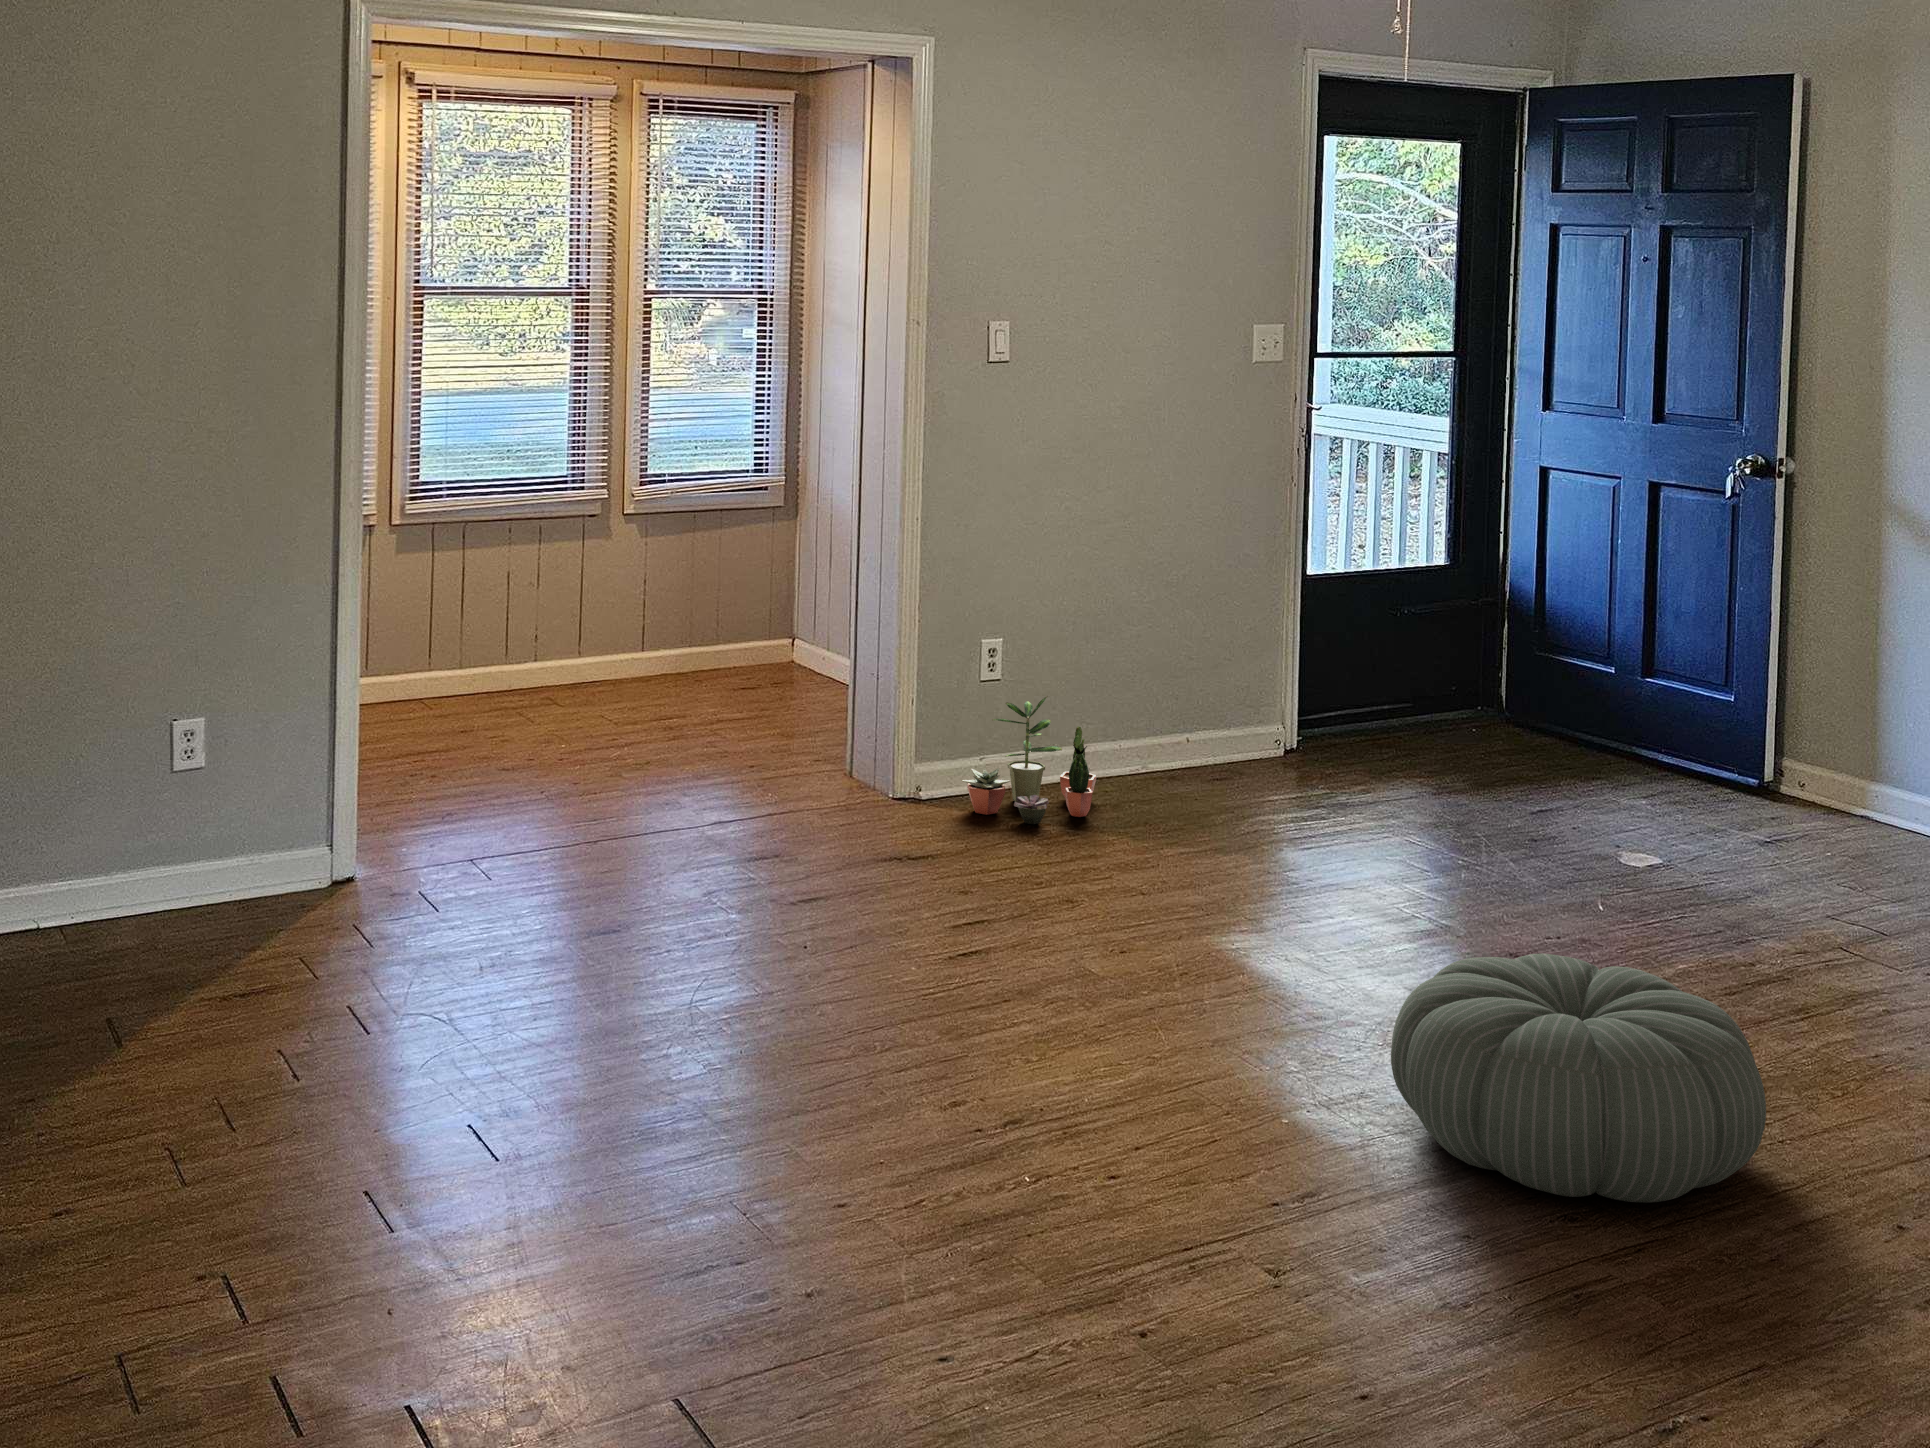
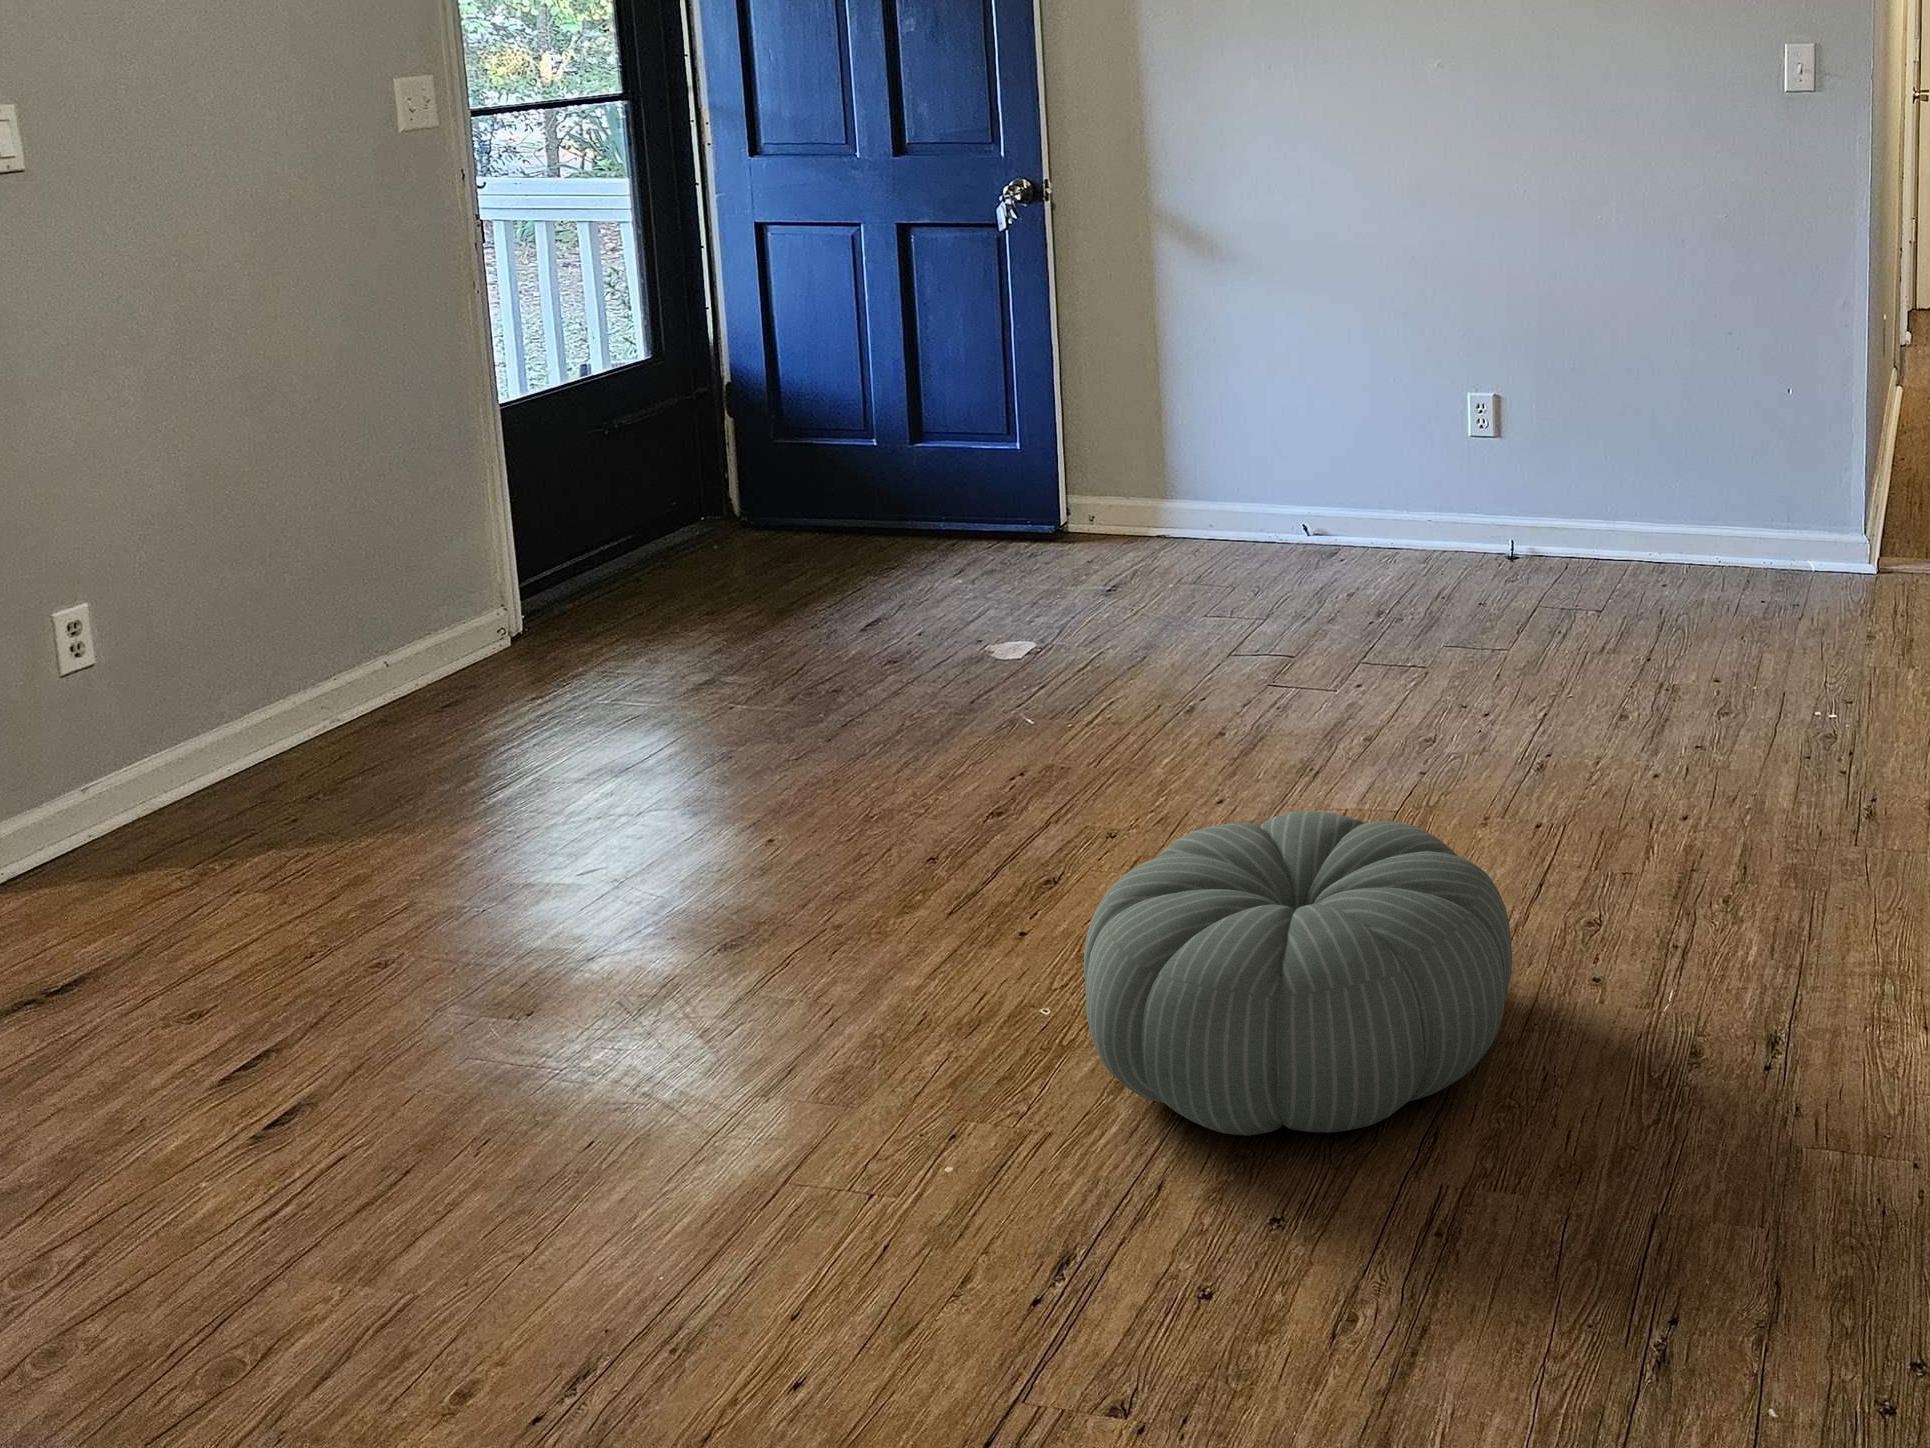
potted plant: present [962,696,1096,824] -> none [75,671,310,882]

